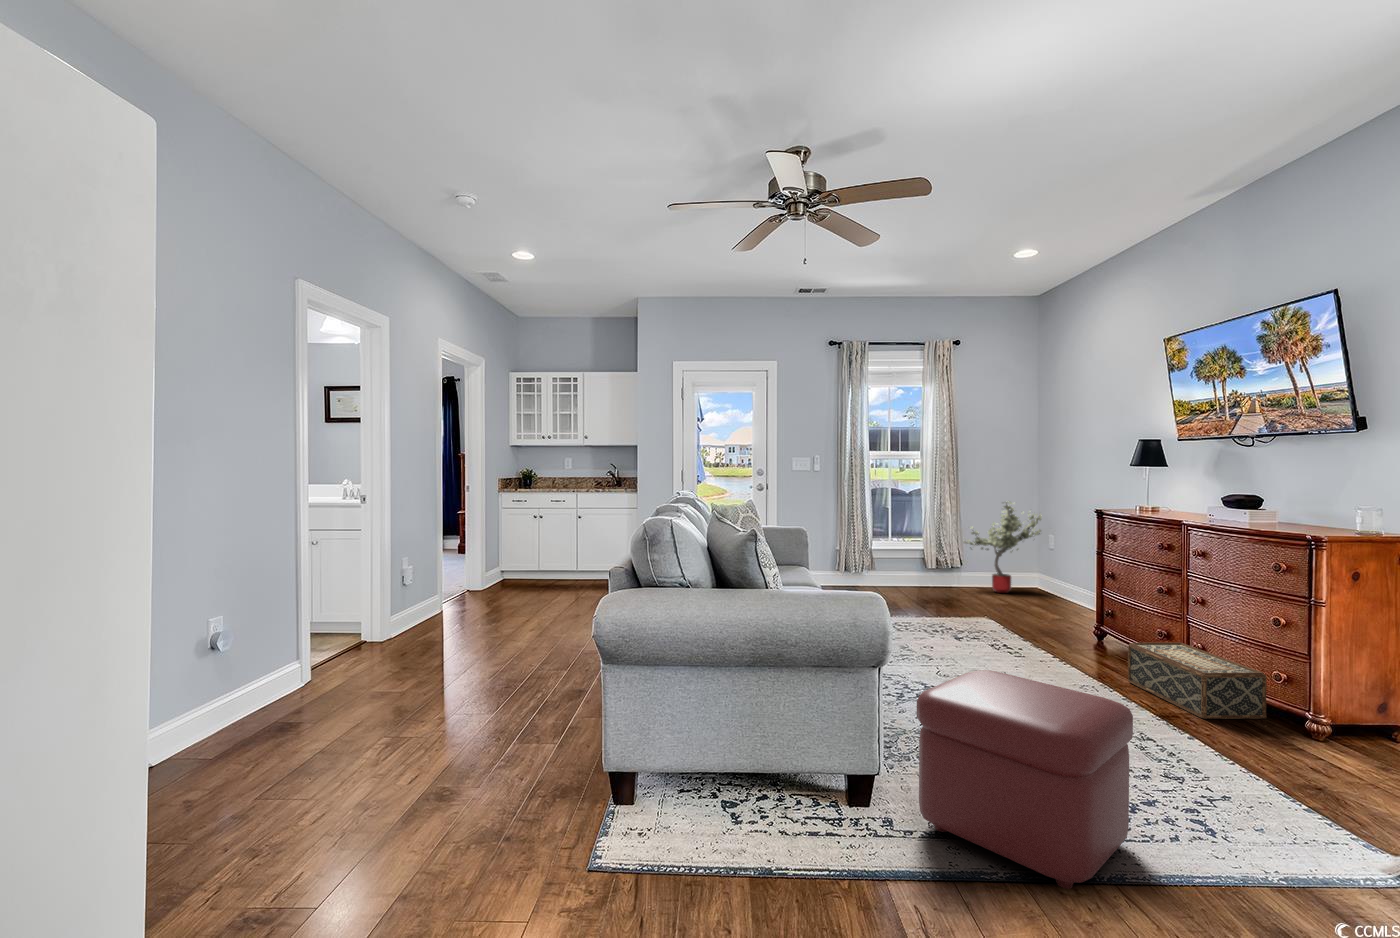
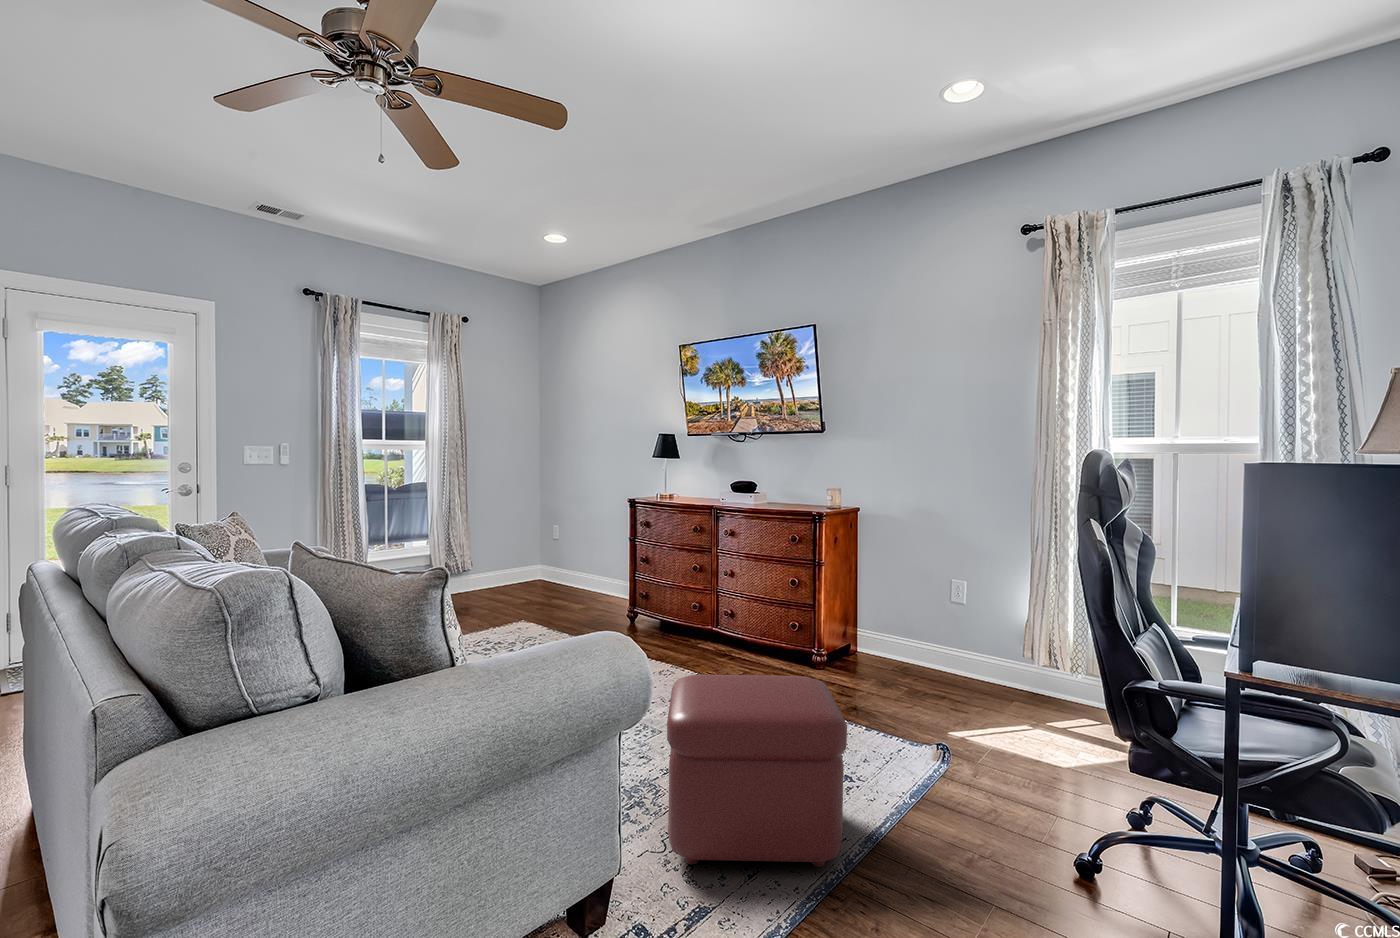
potted tree: present [964,502,1042,593] -> none [473,493,549,591]
woven basket: present [1128,643,1266,719] -> none [686,613,788,674]

